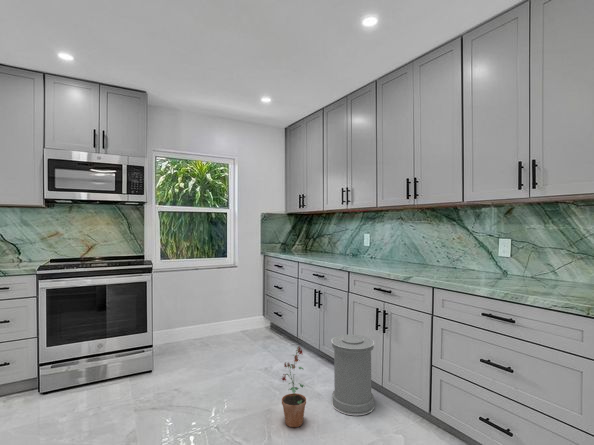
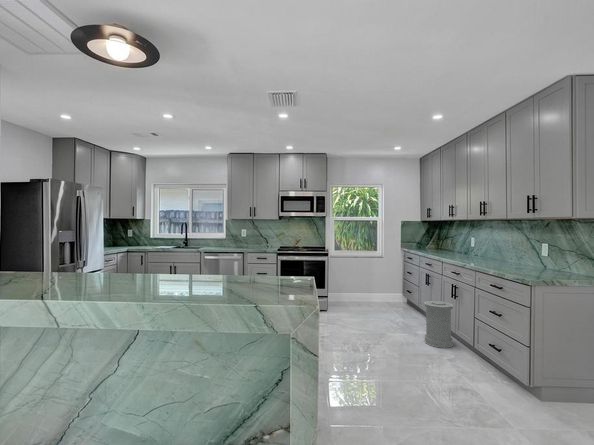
potted plant: present [282,346,306,427] -> none [388,301,404,343]

